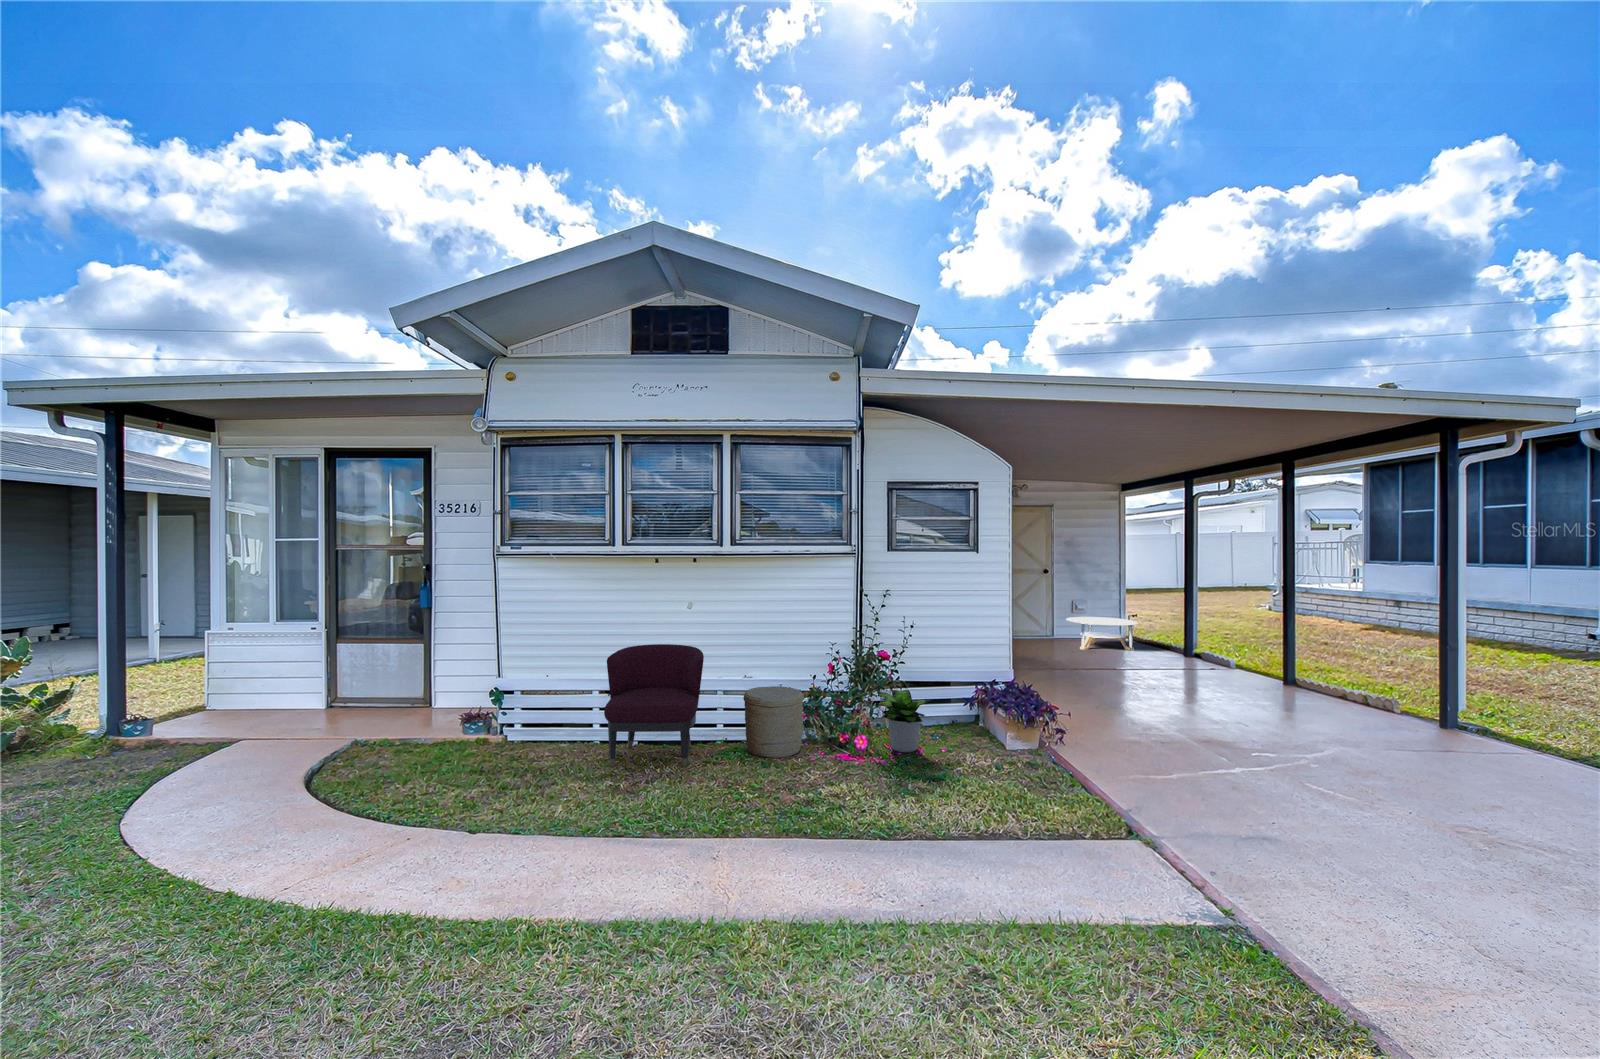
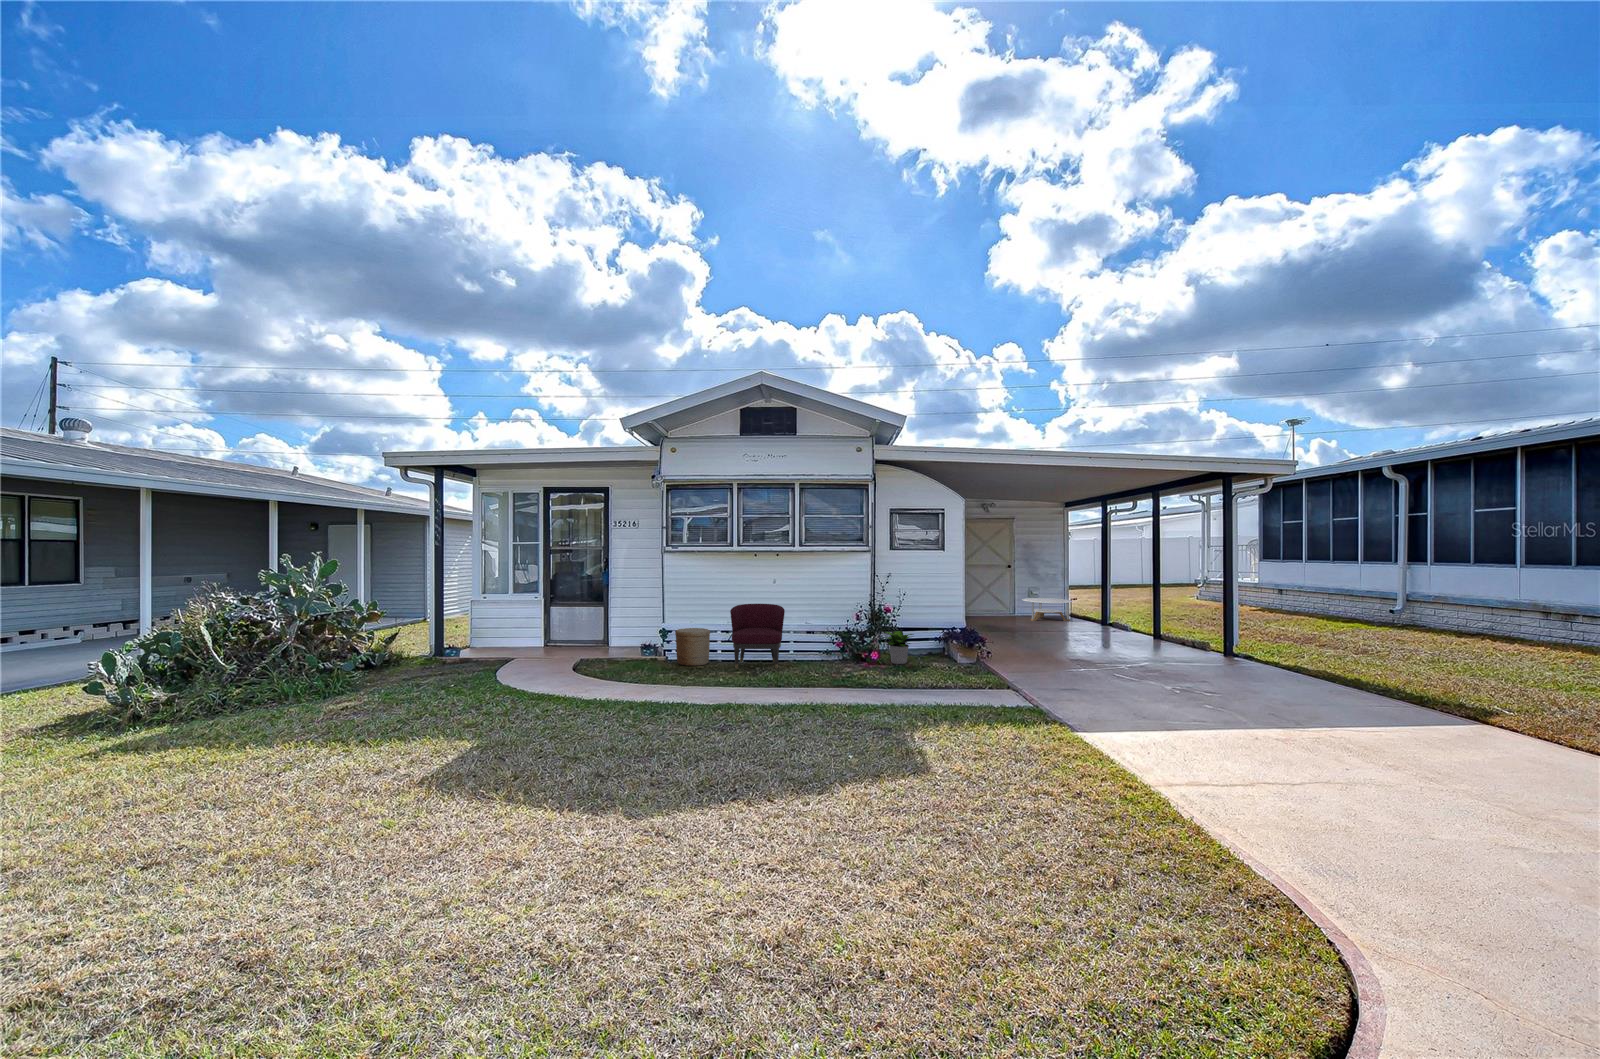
woven basket: present [743,686,804,758] -> present [675,628,710,666]

